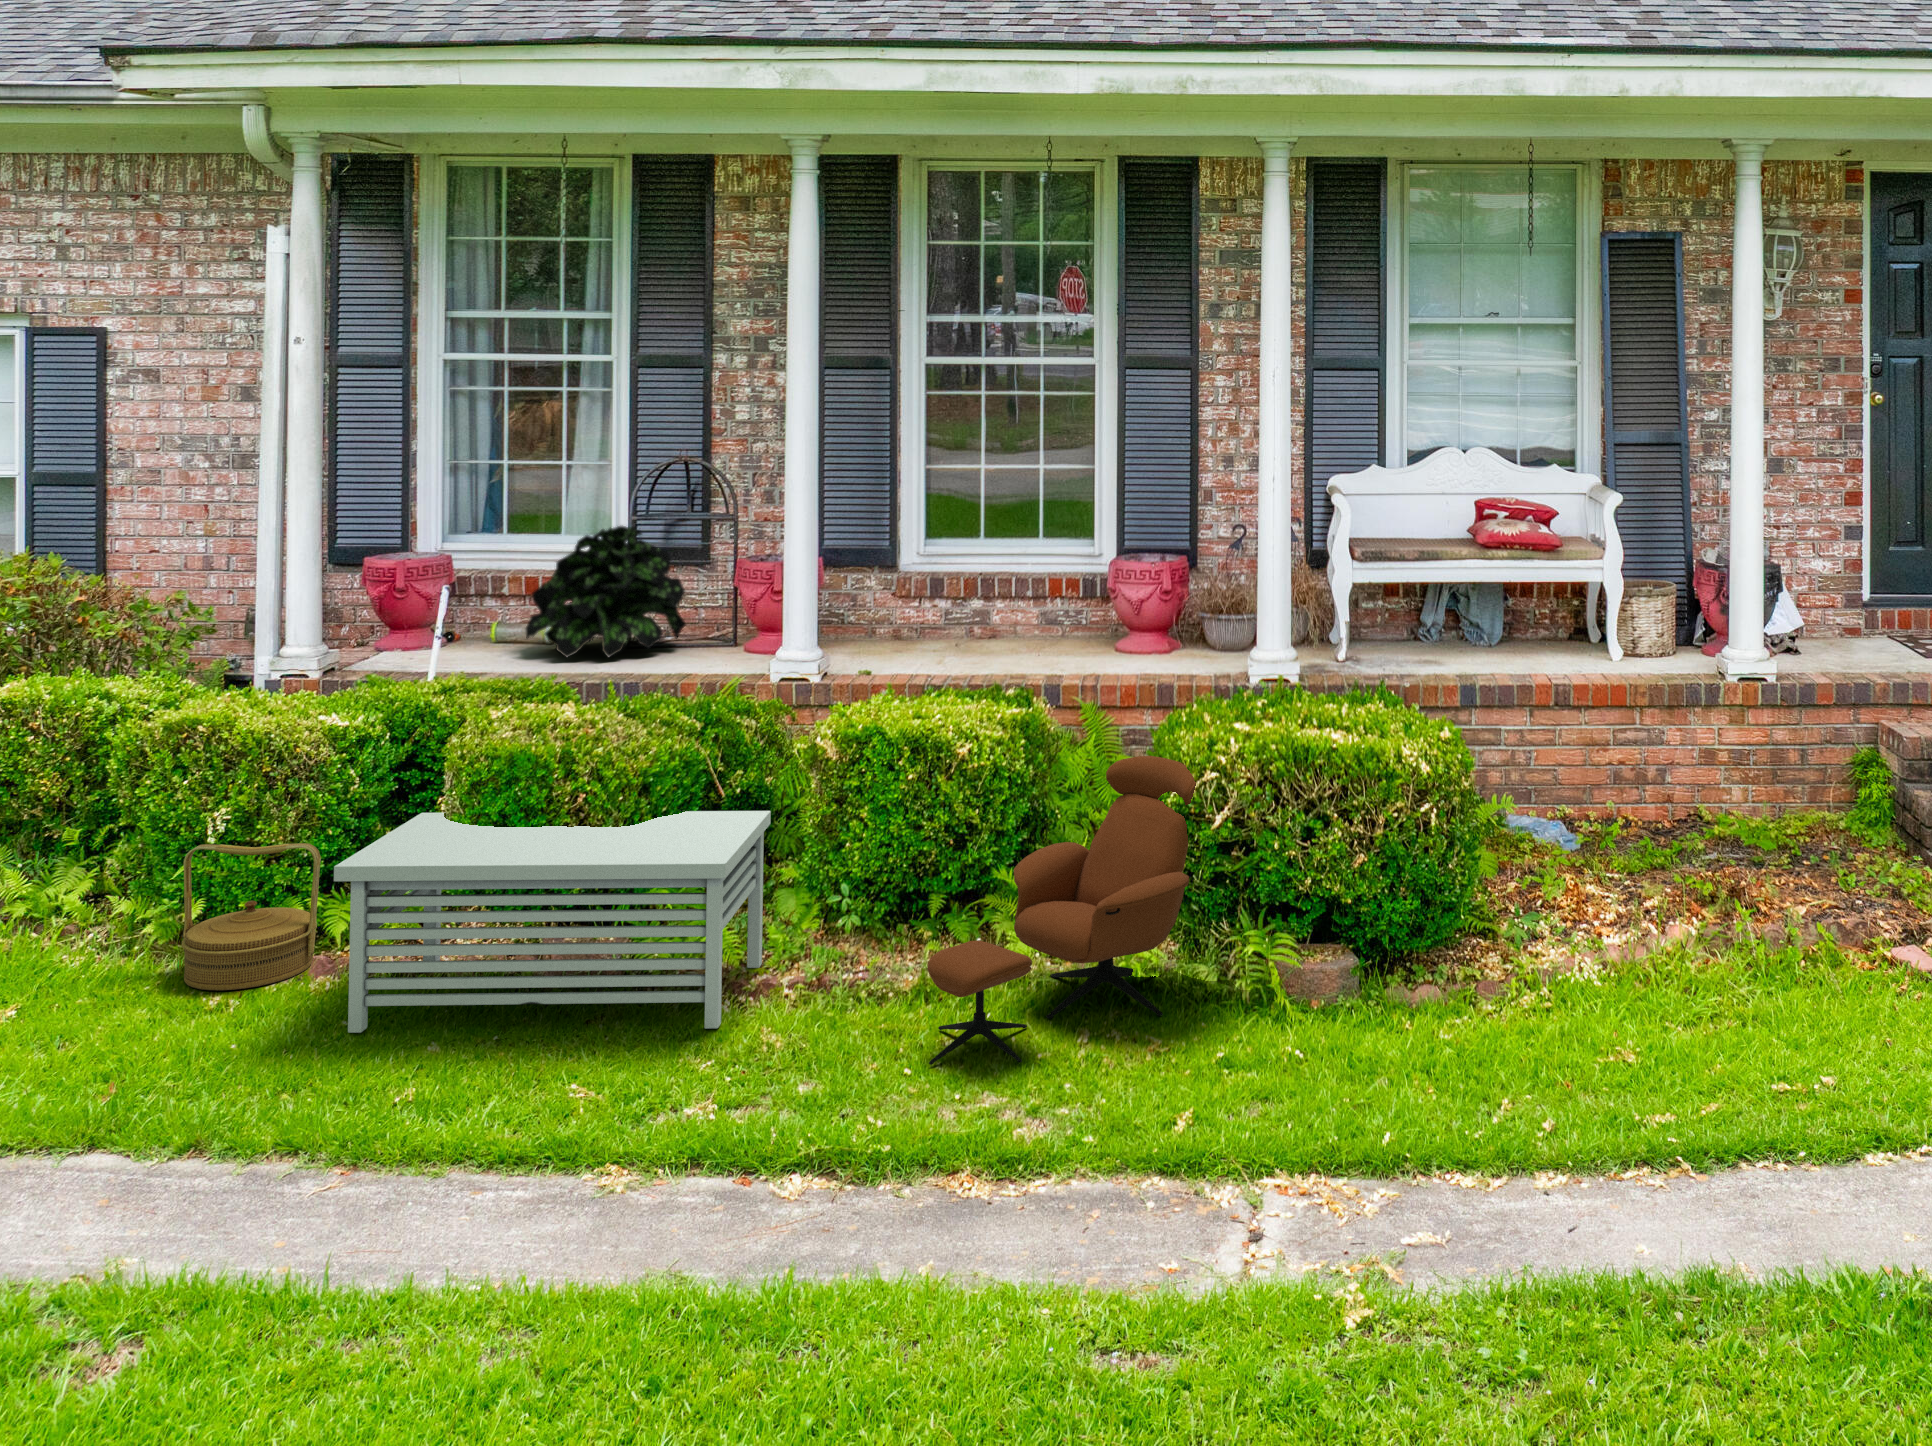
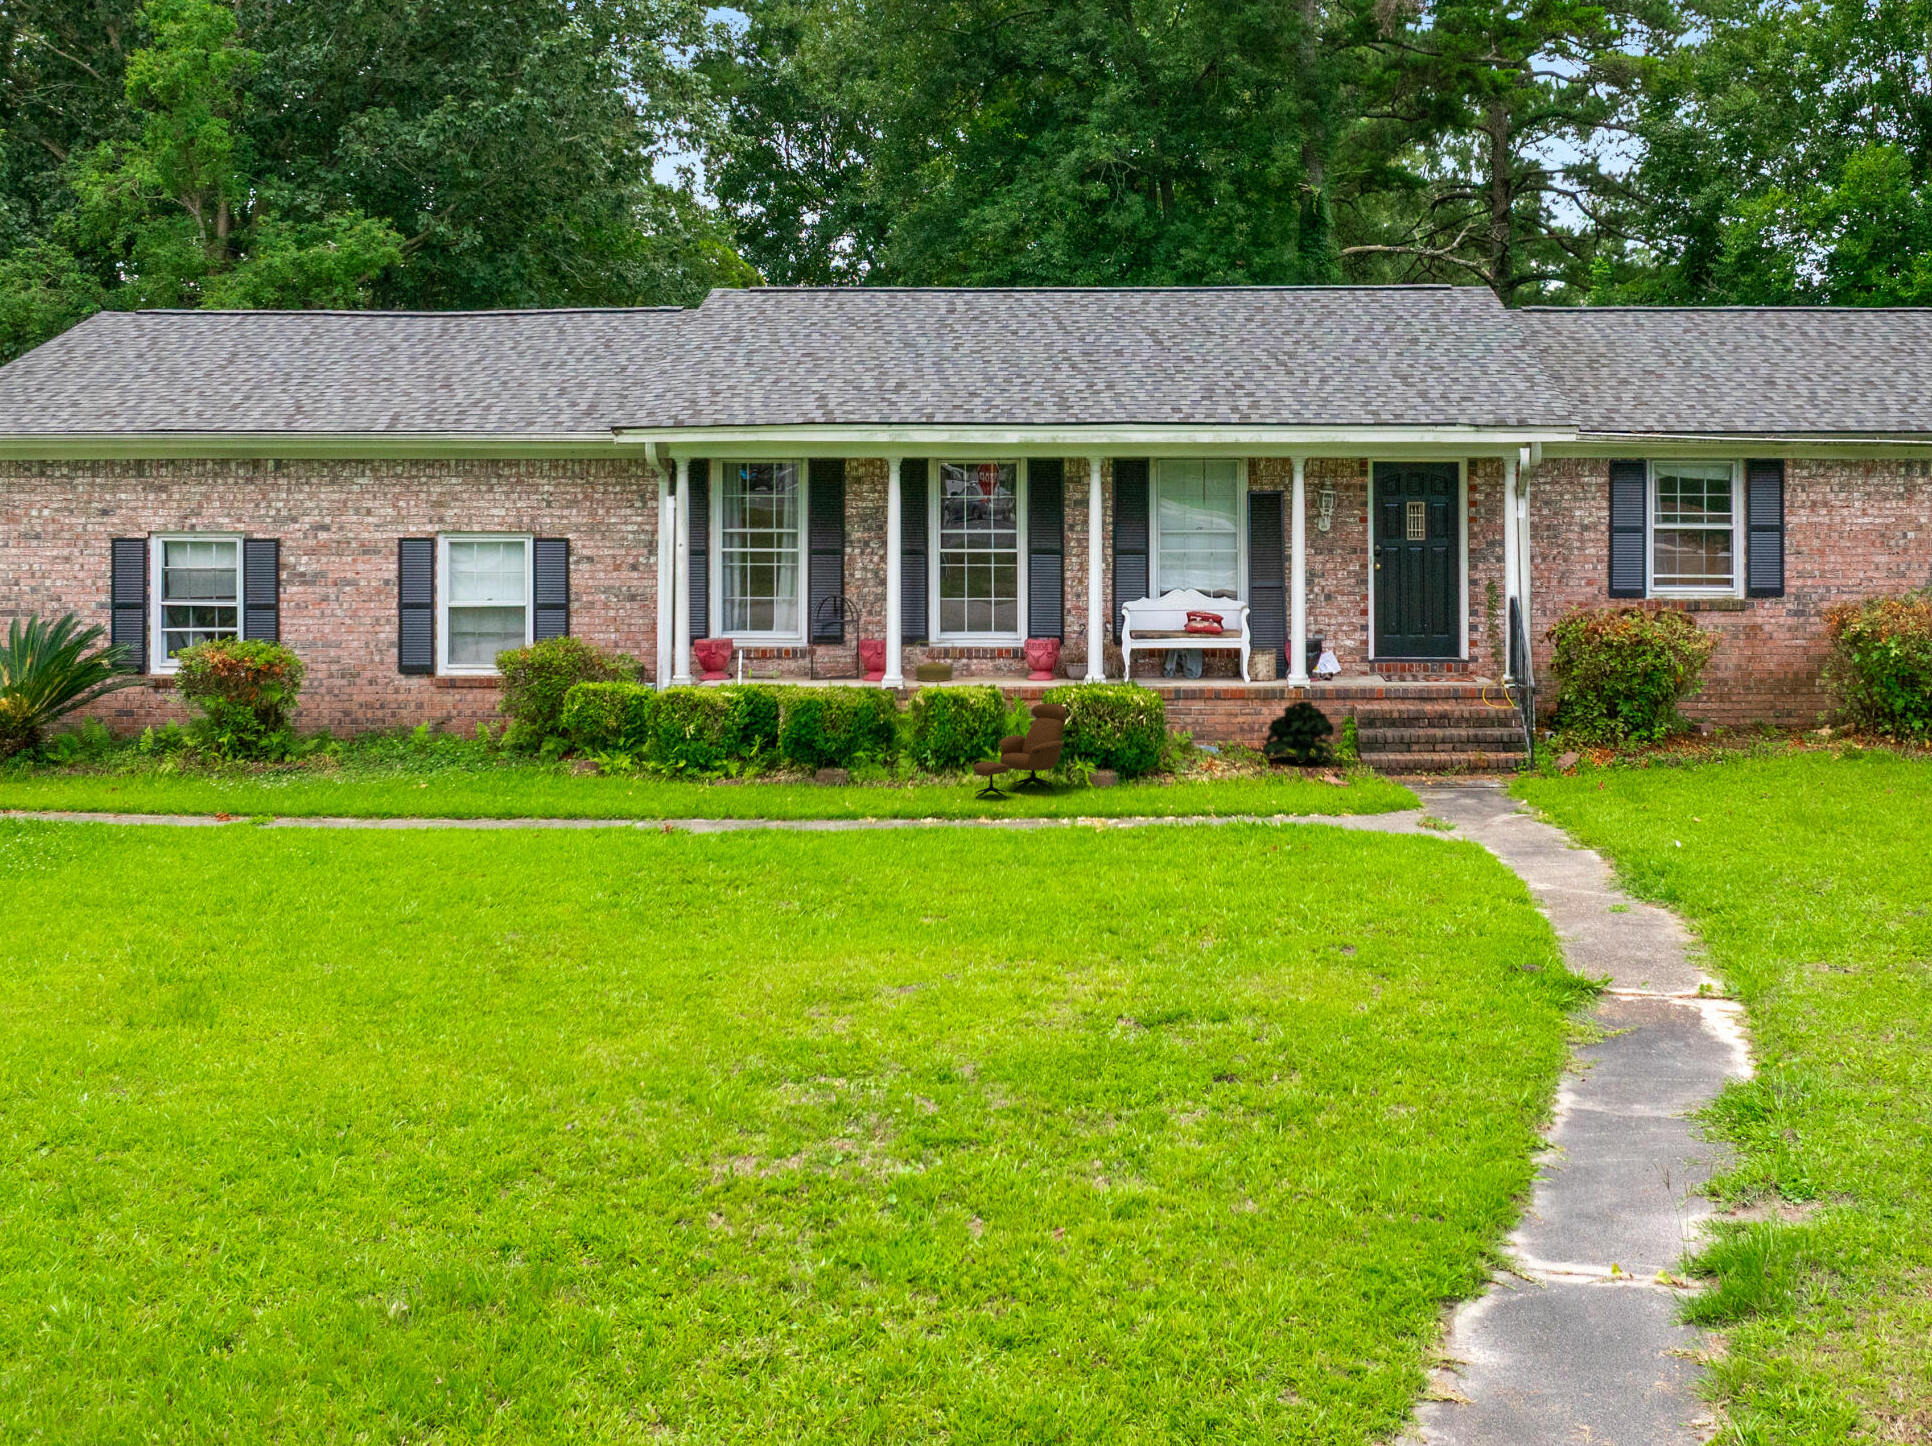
potted plant: present [526,526,686,657] -> present [1263,701,1335,763]
storage bench: present [334,811,771,1033] -> none [765,725,906,793]
woven basket: present [182,843,321,991] -> present [916,641,953,682]

